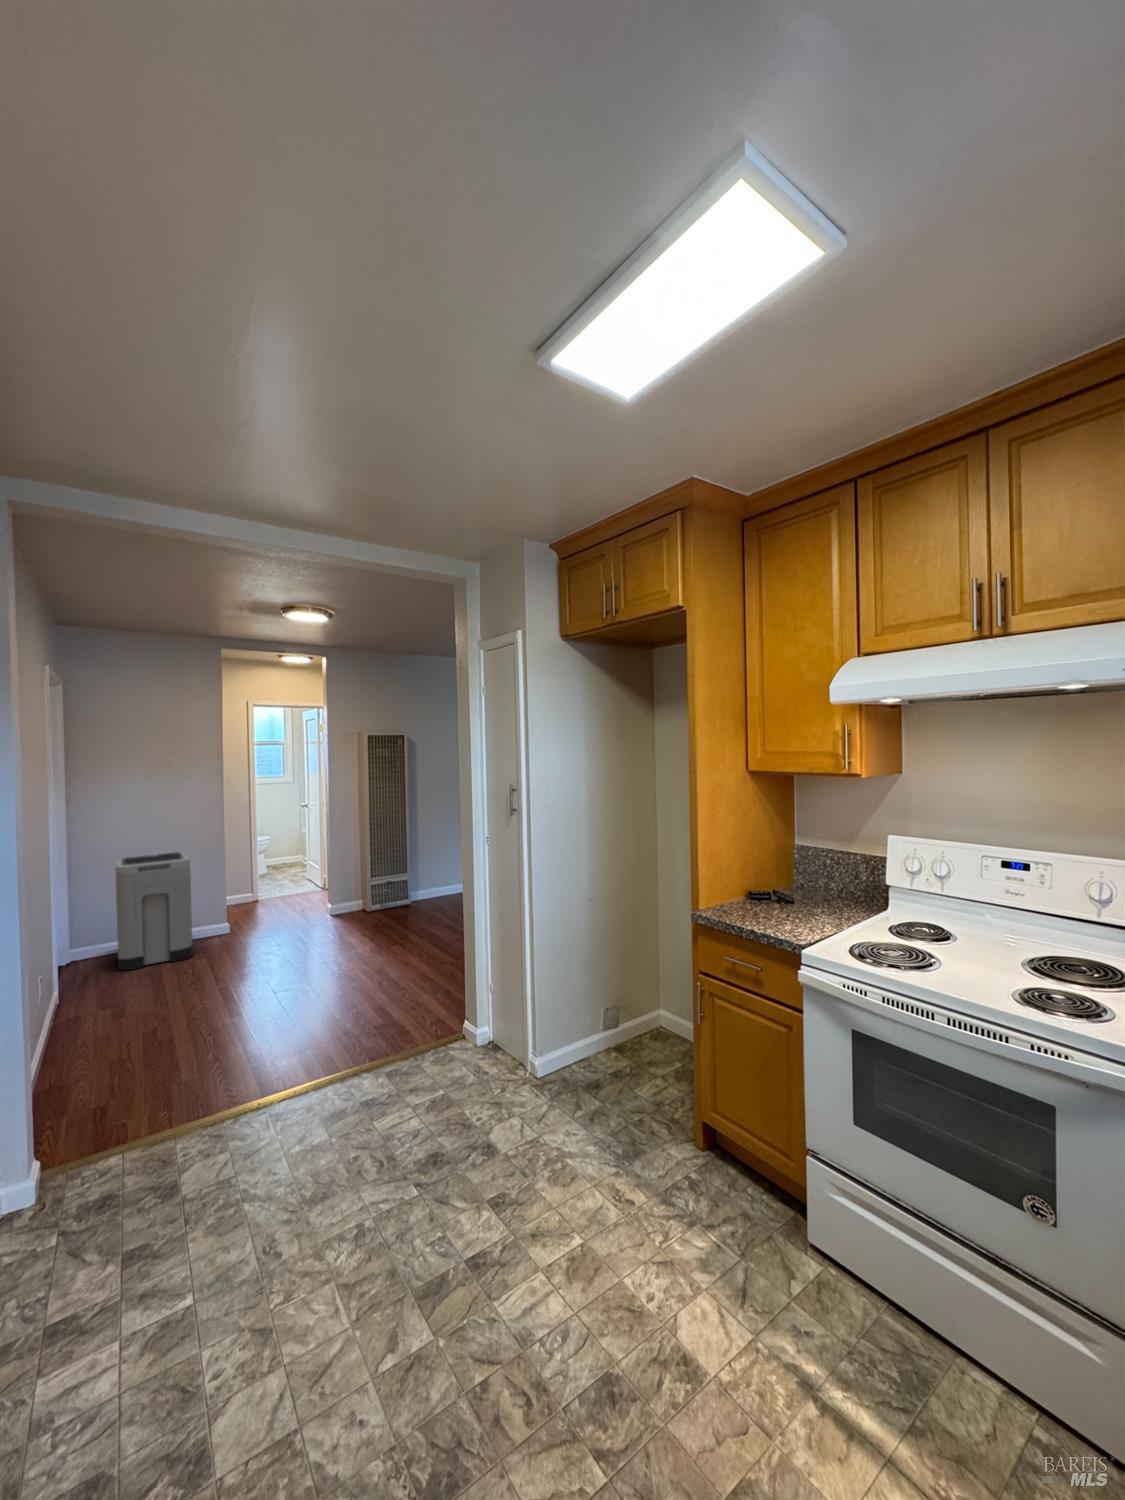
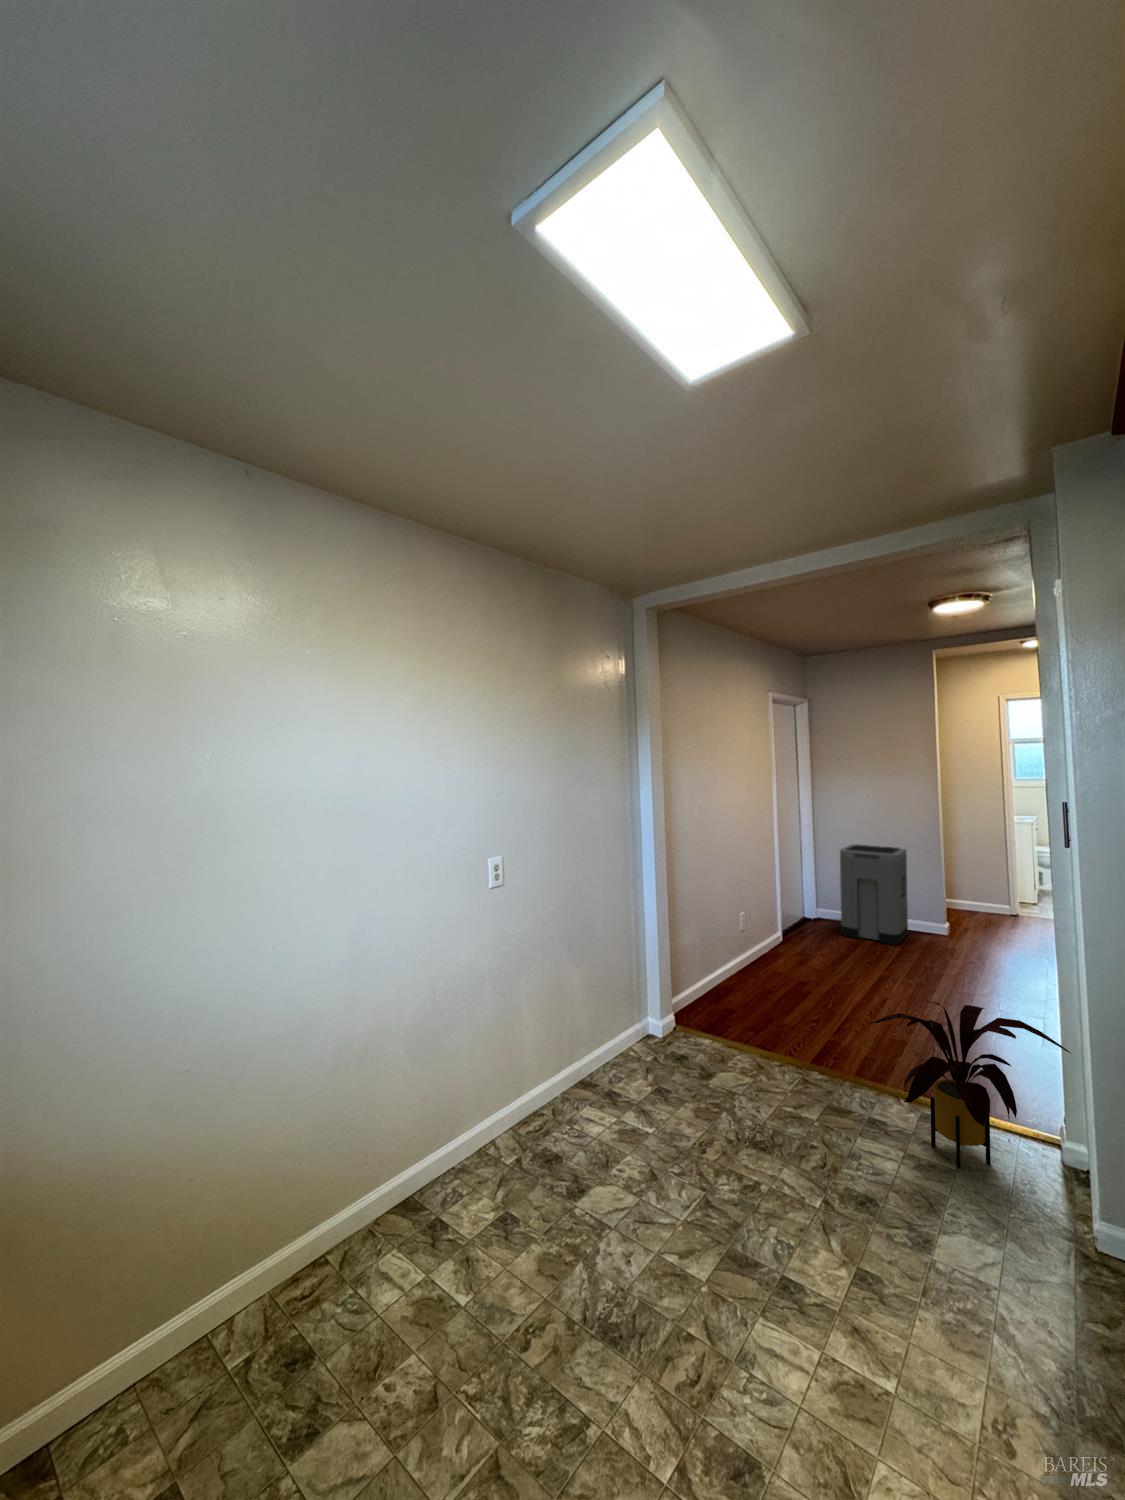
house plant: none [374,949,492,1091] -> present [871,1002,1070,1168]

